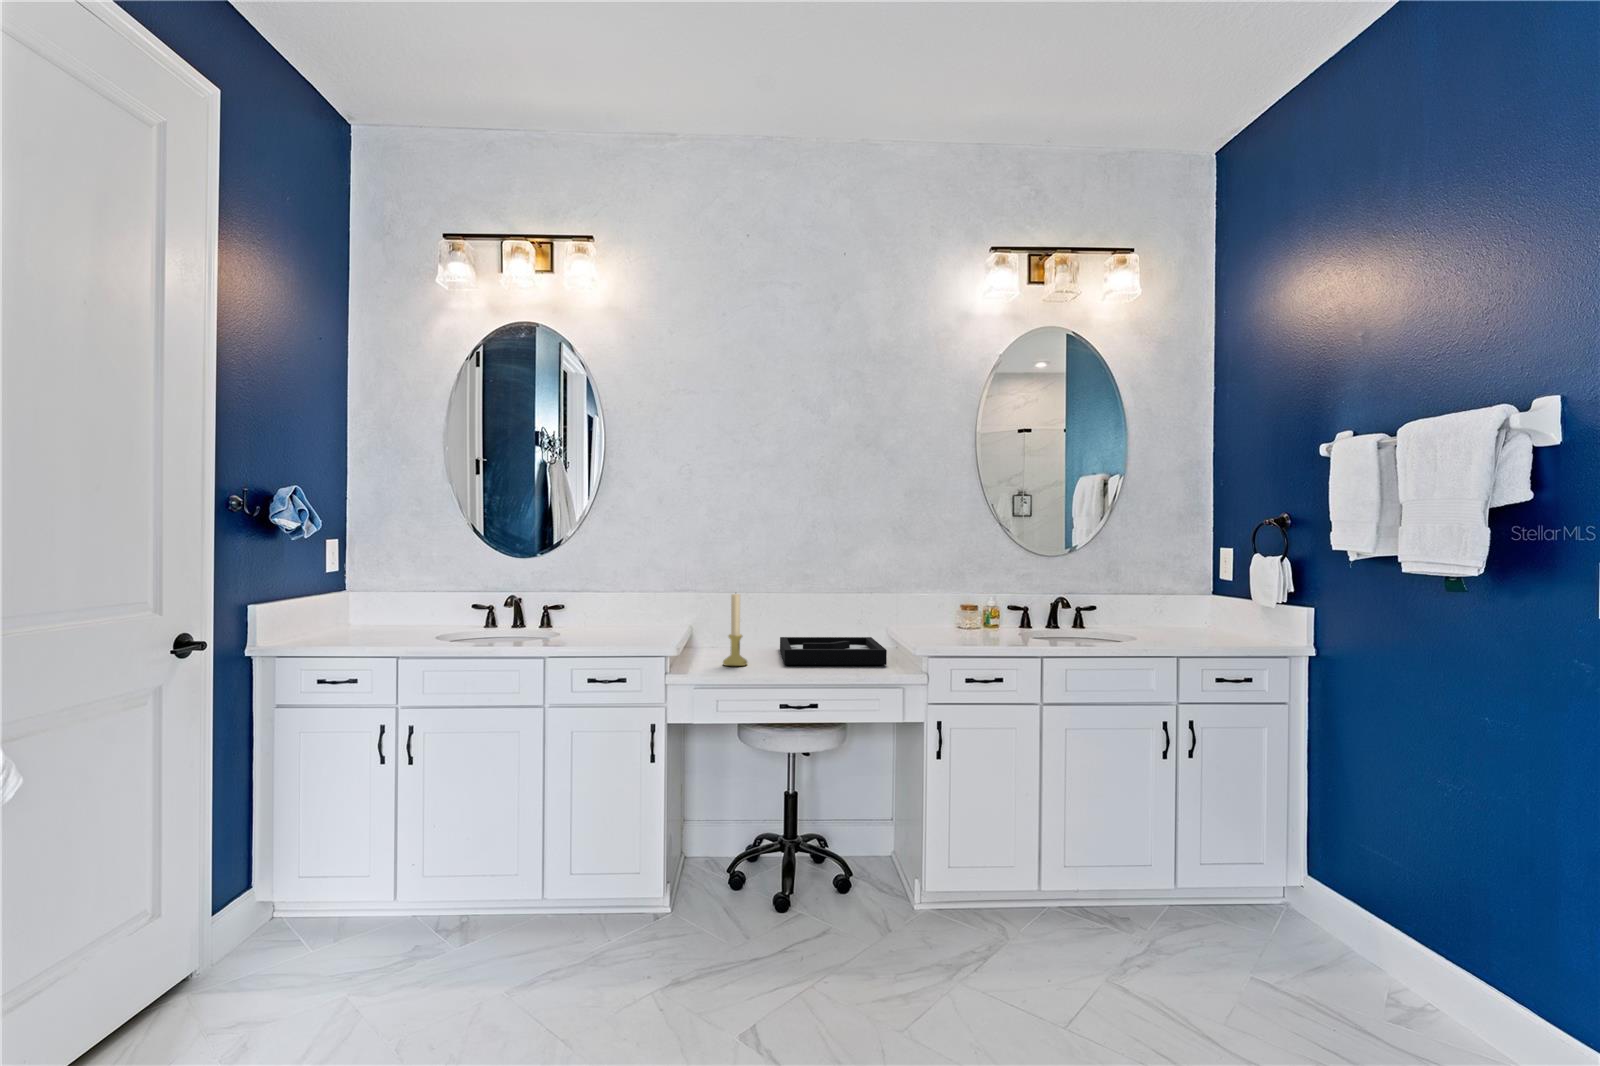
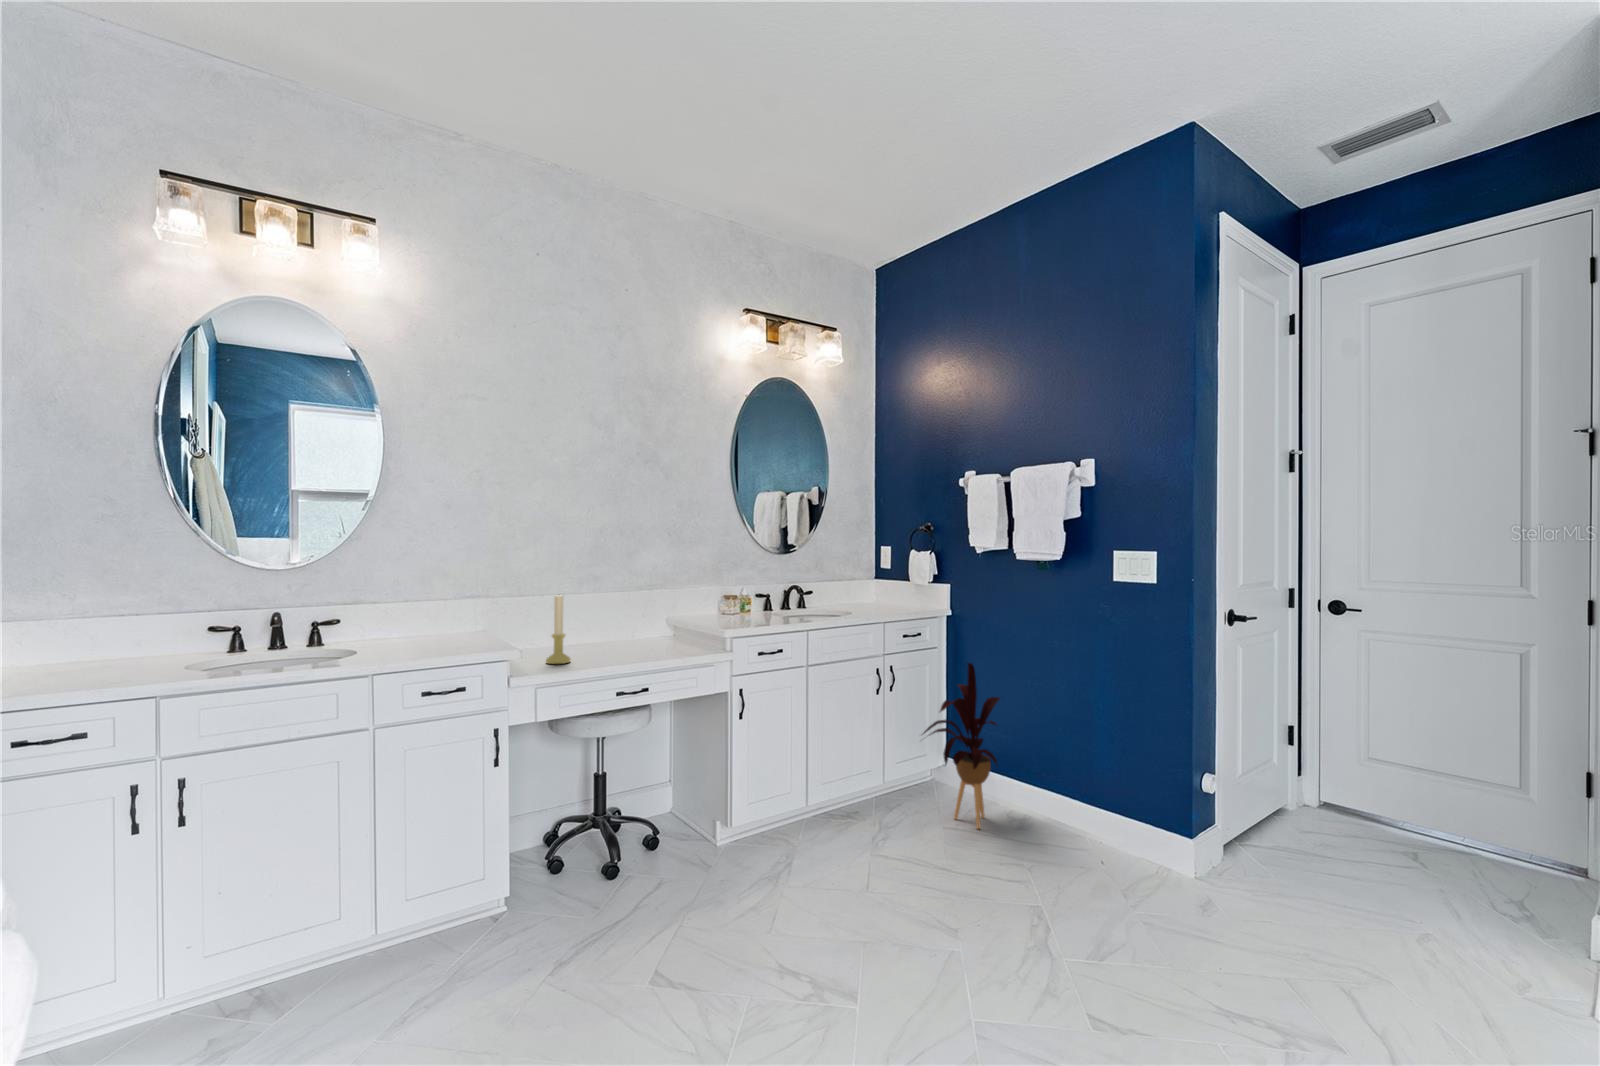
decorative tray: present [780,637,887,665] -> none [573,626,689,658]
house plant: none [1201,722,1367,980] -> present [923,663,1000,829]

